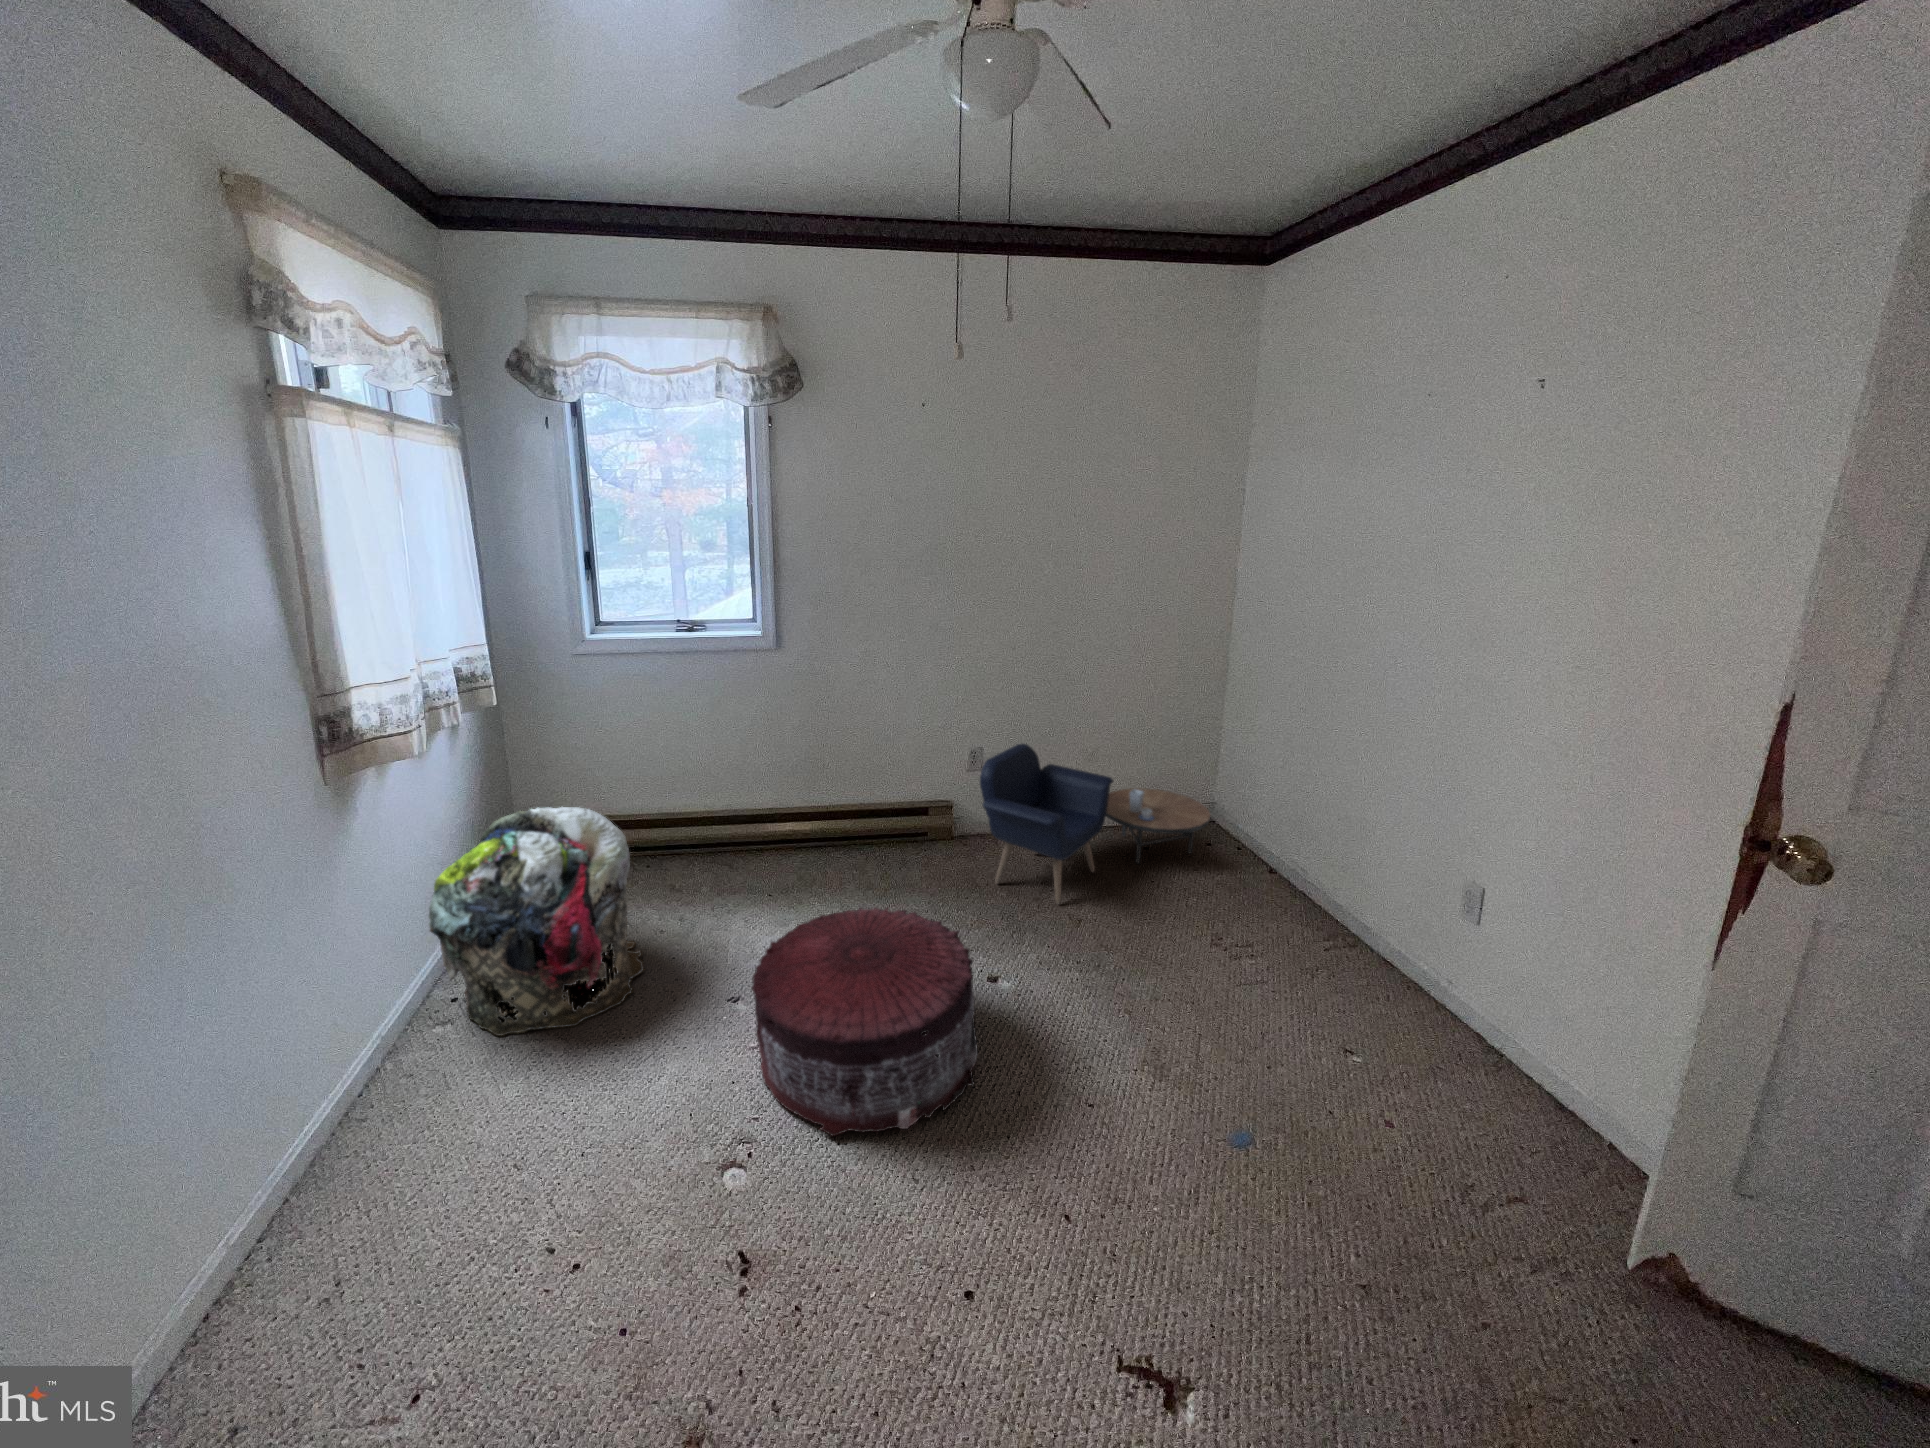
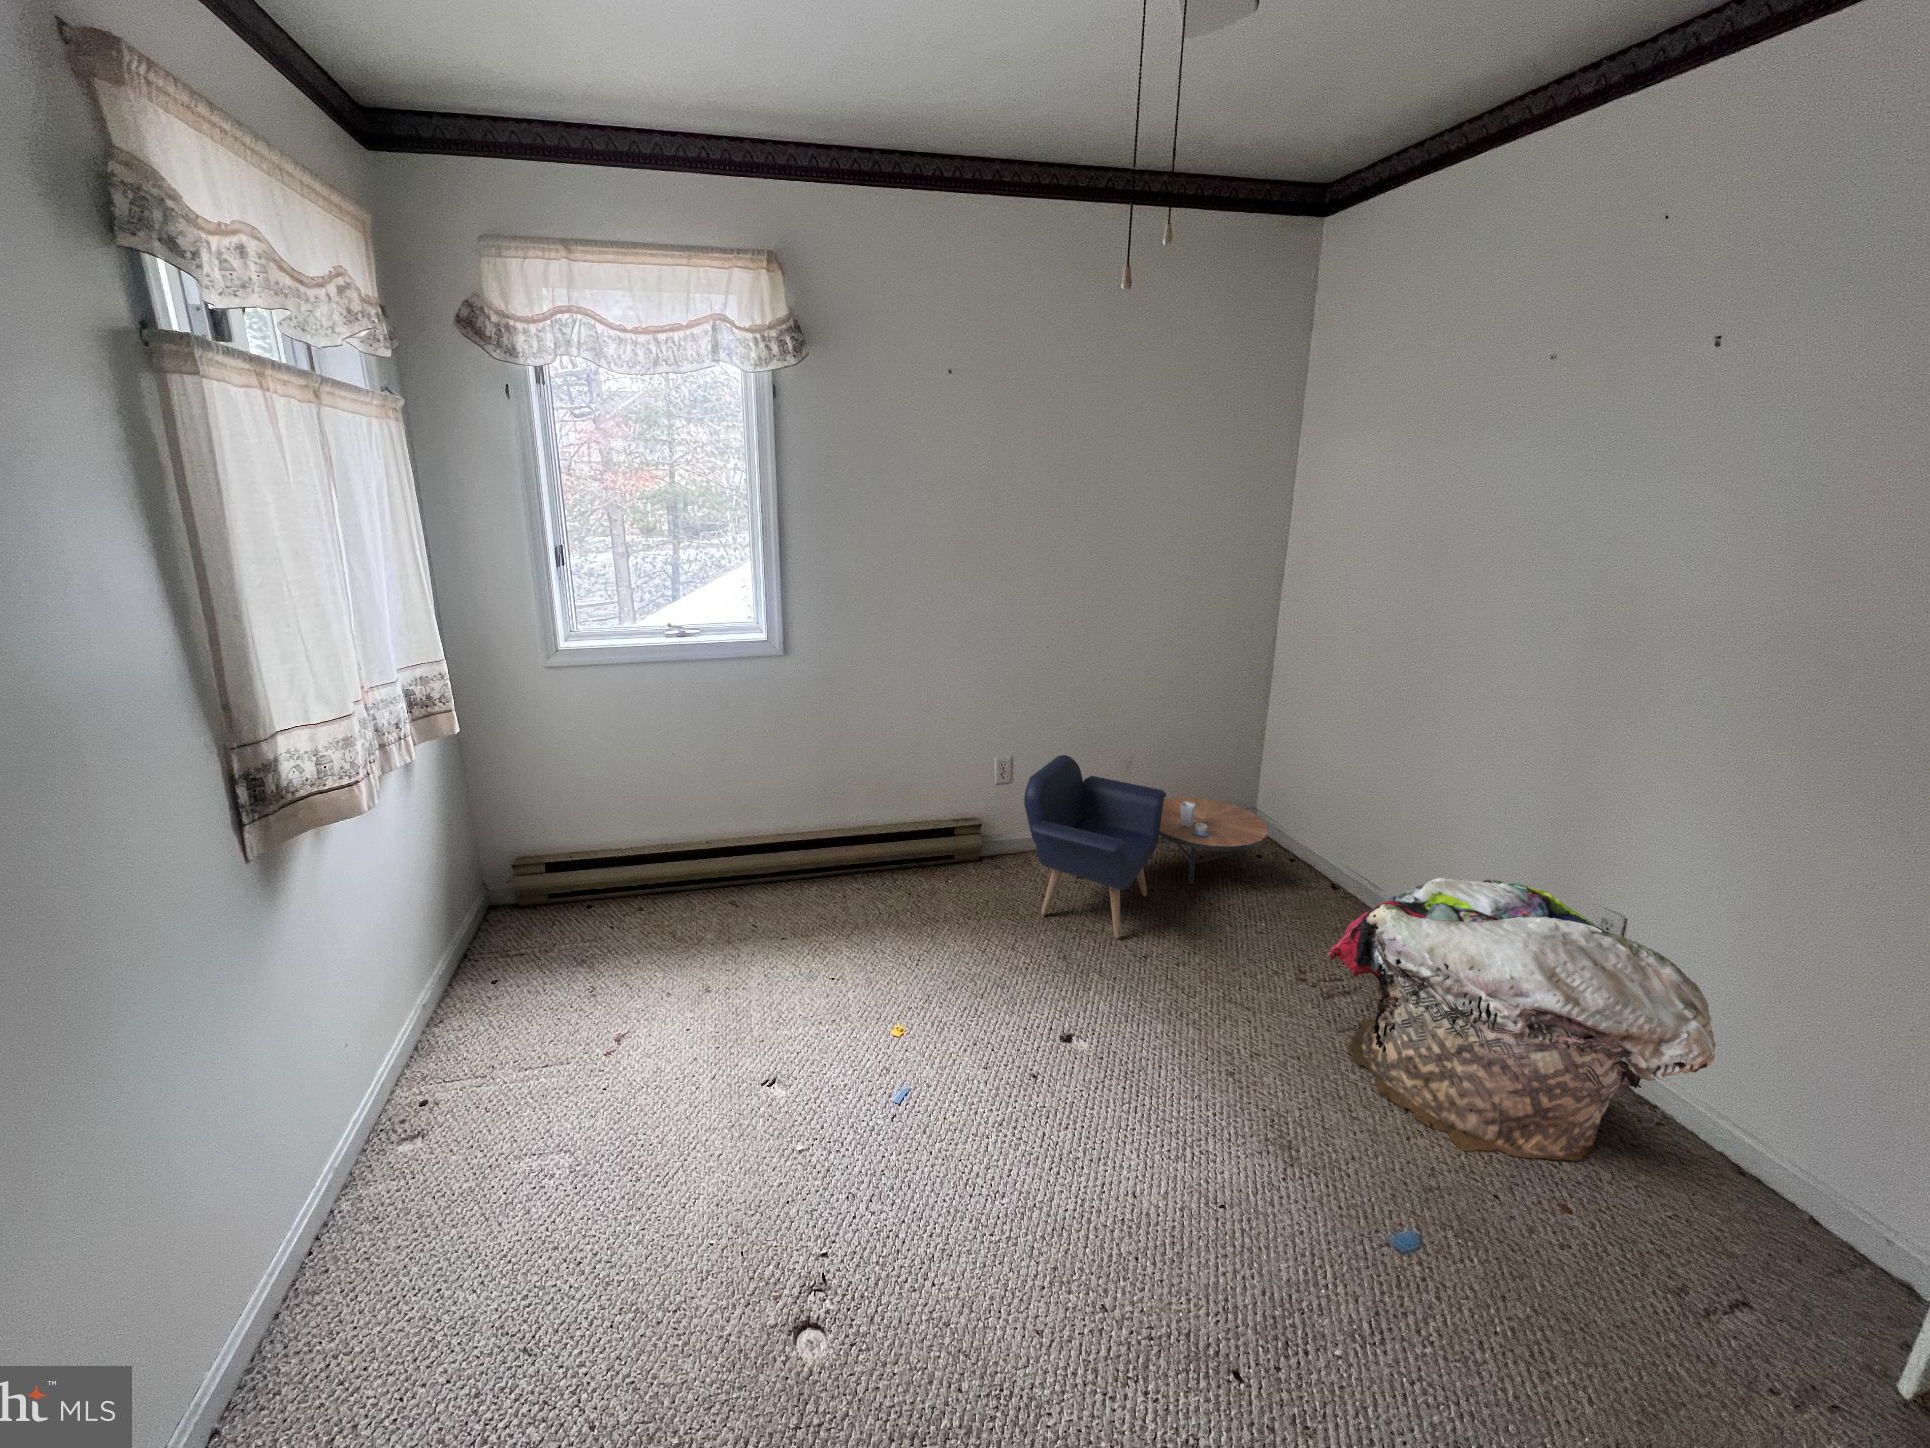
laundry basket: present [429,807,644,1036] -> present [1327,878,1716,1161]
pouf: present [751,908,978,1136] -> none [807,966,1083,1275]

